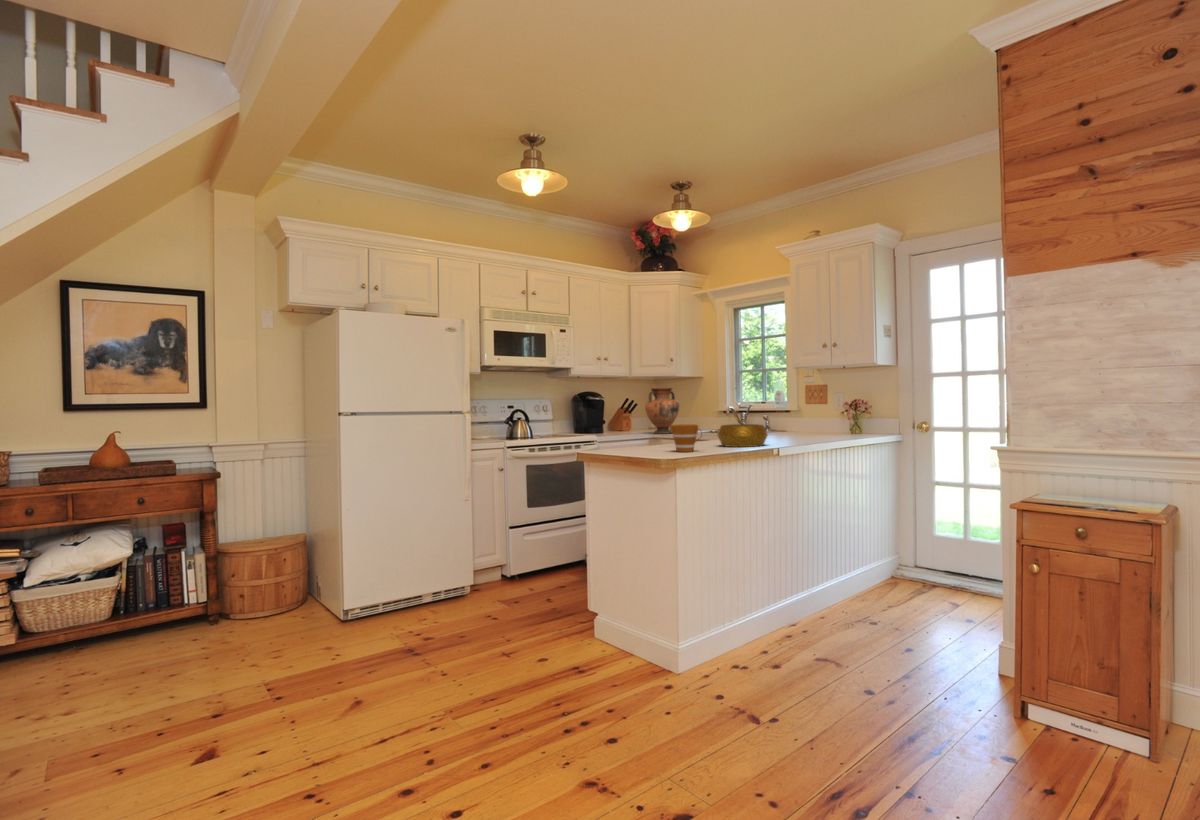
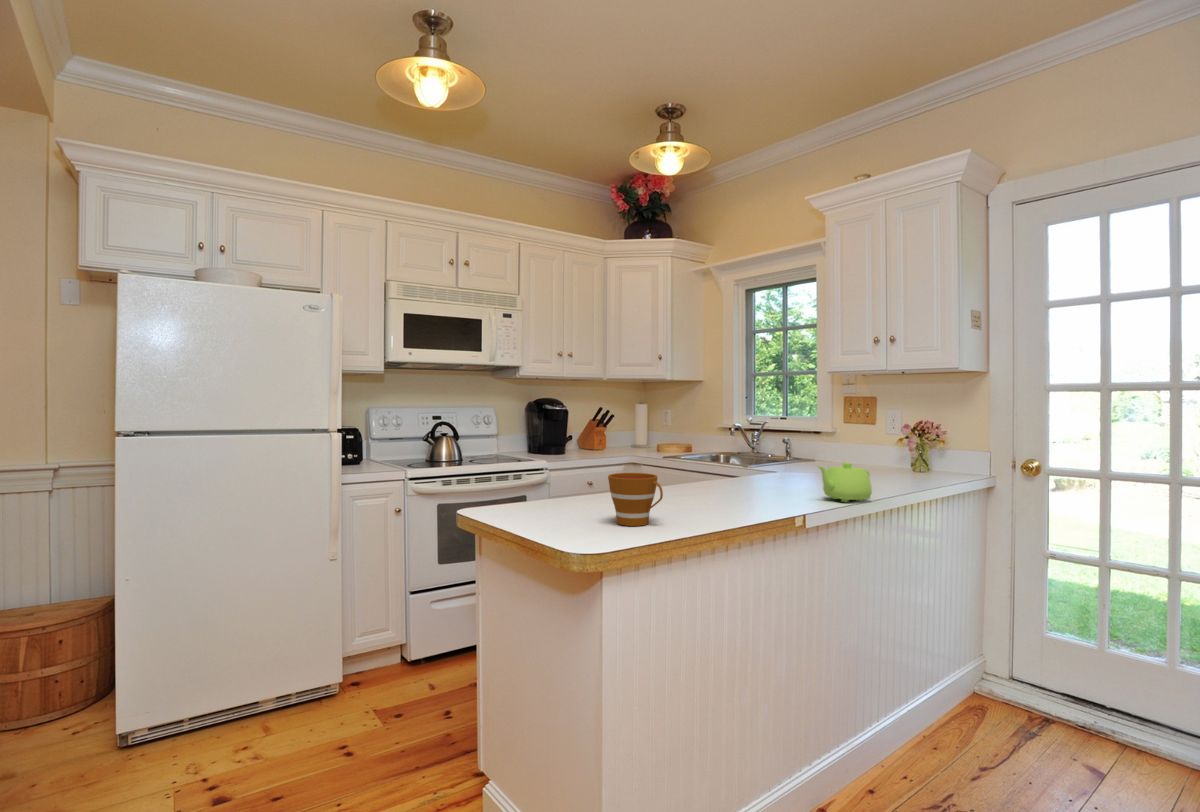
vase: present [645,388,679,434] -> none [620,396,667,459]
teapot: none [785,420,817,443] -> present [819,463,872,502]
decorative bowl: present [717,424,768,447] -> none [699,467,787,512]

